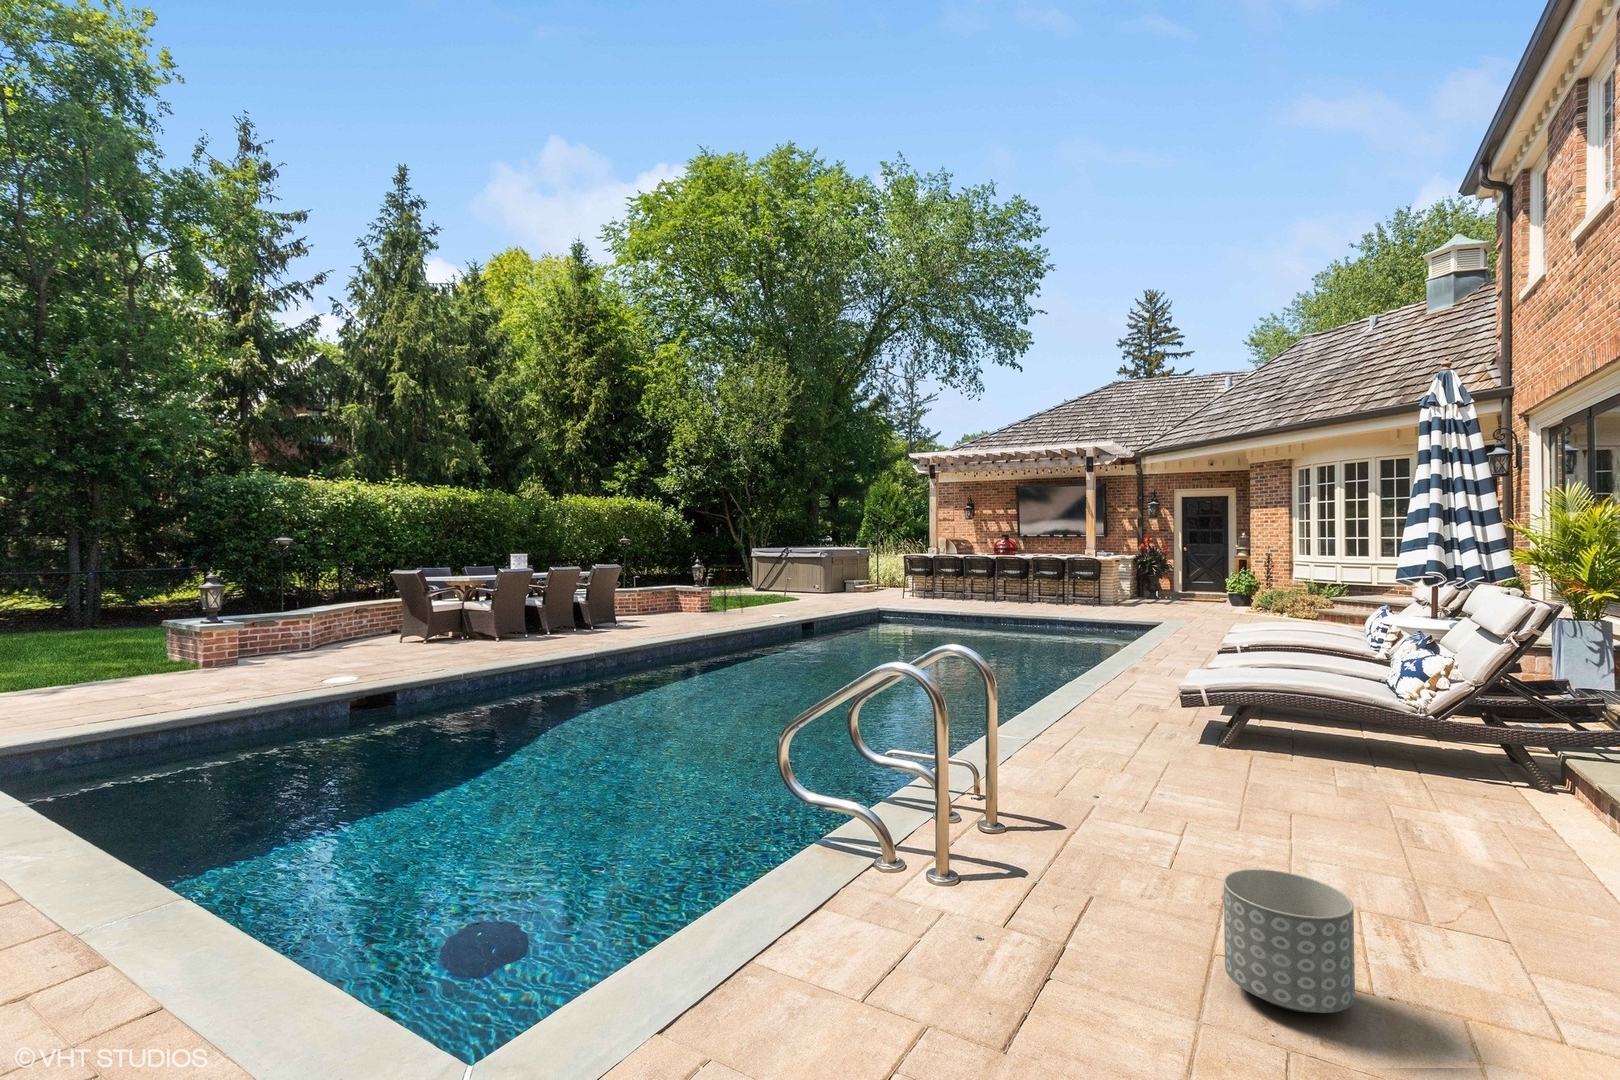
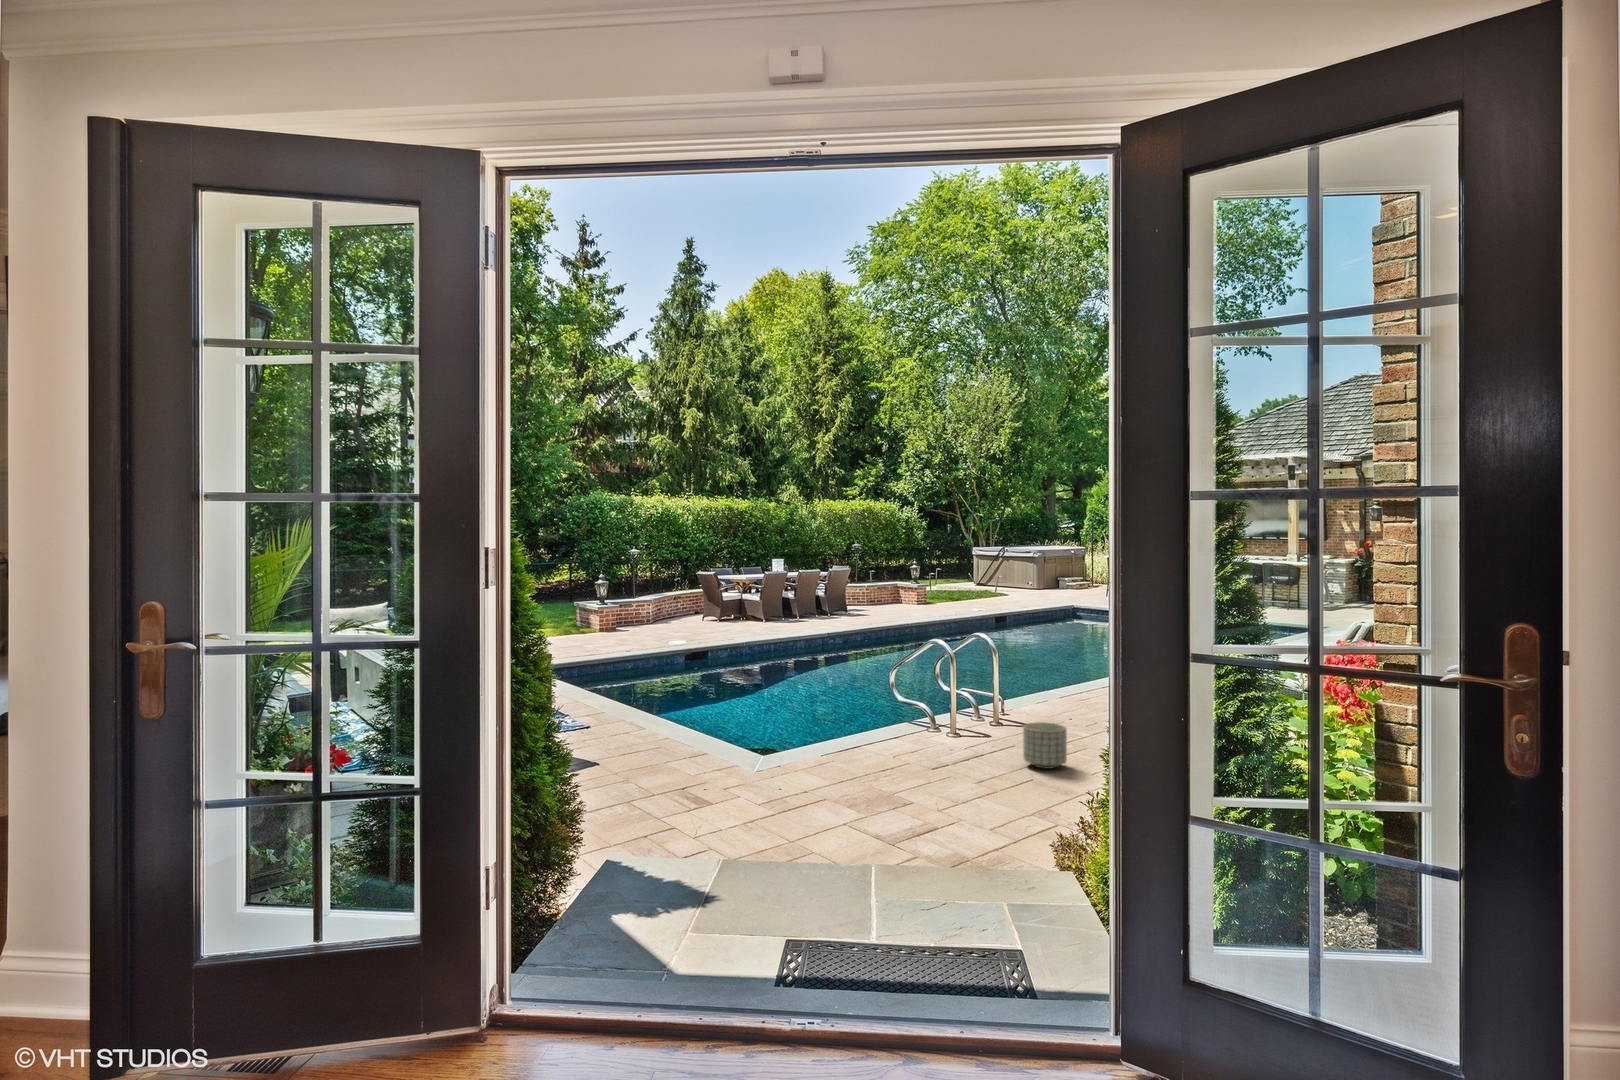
side table: present [709,565,742,612] -> none [921,566,951,606]

